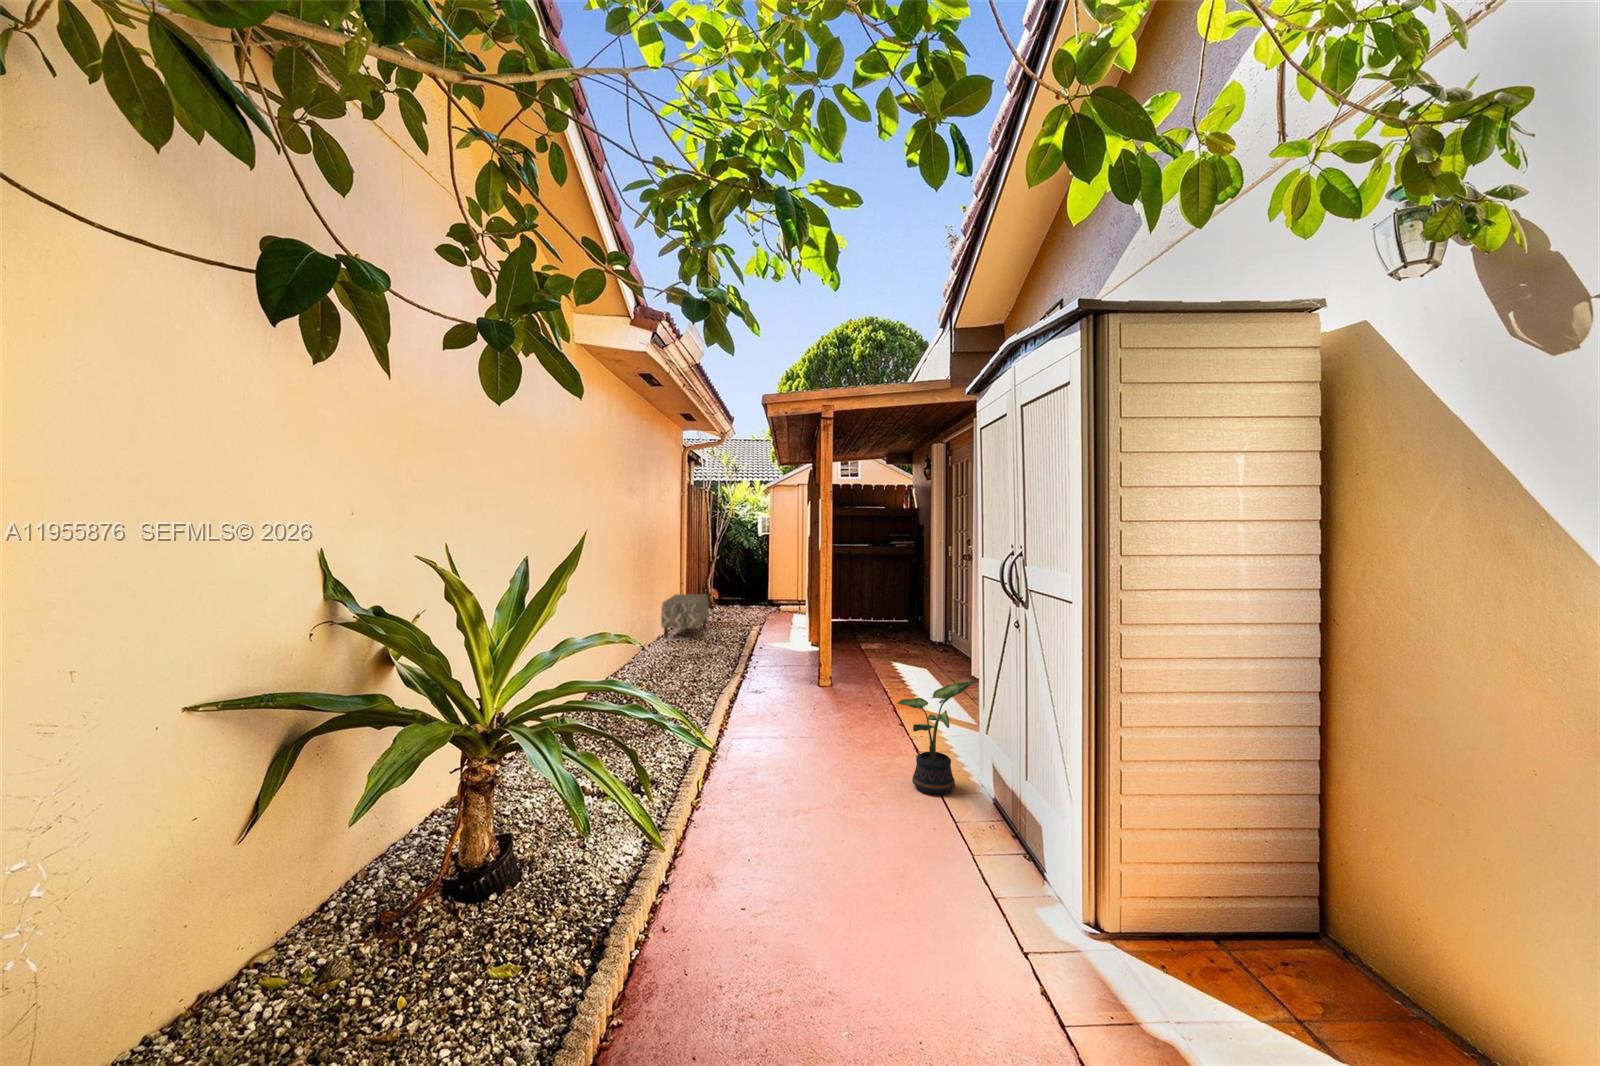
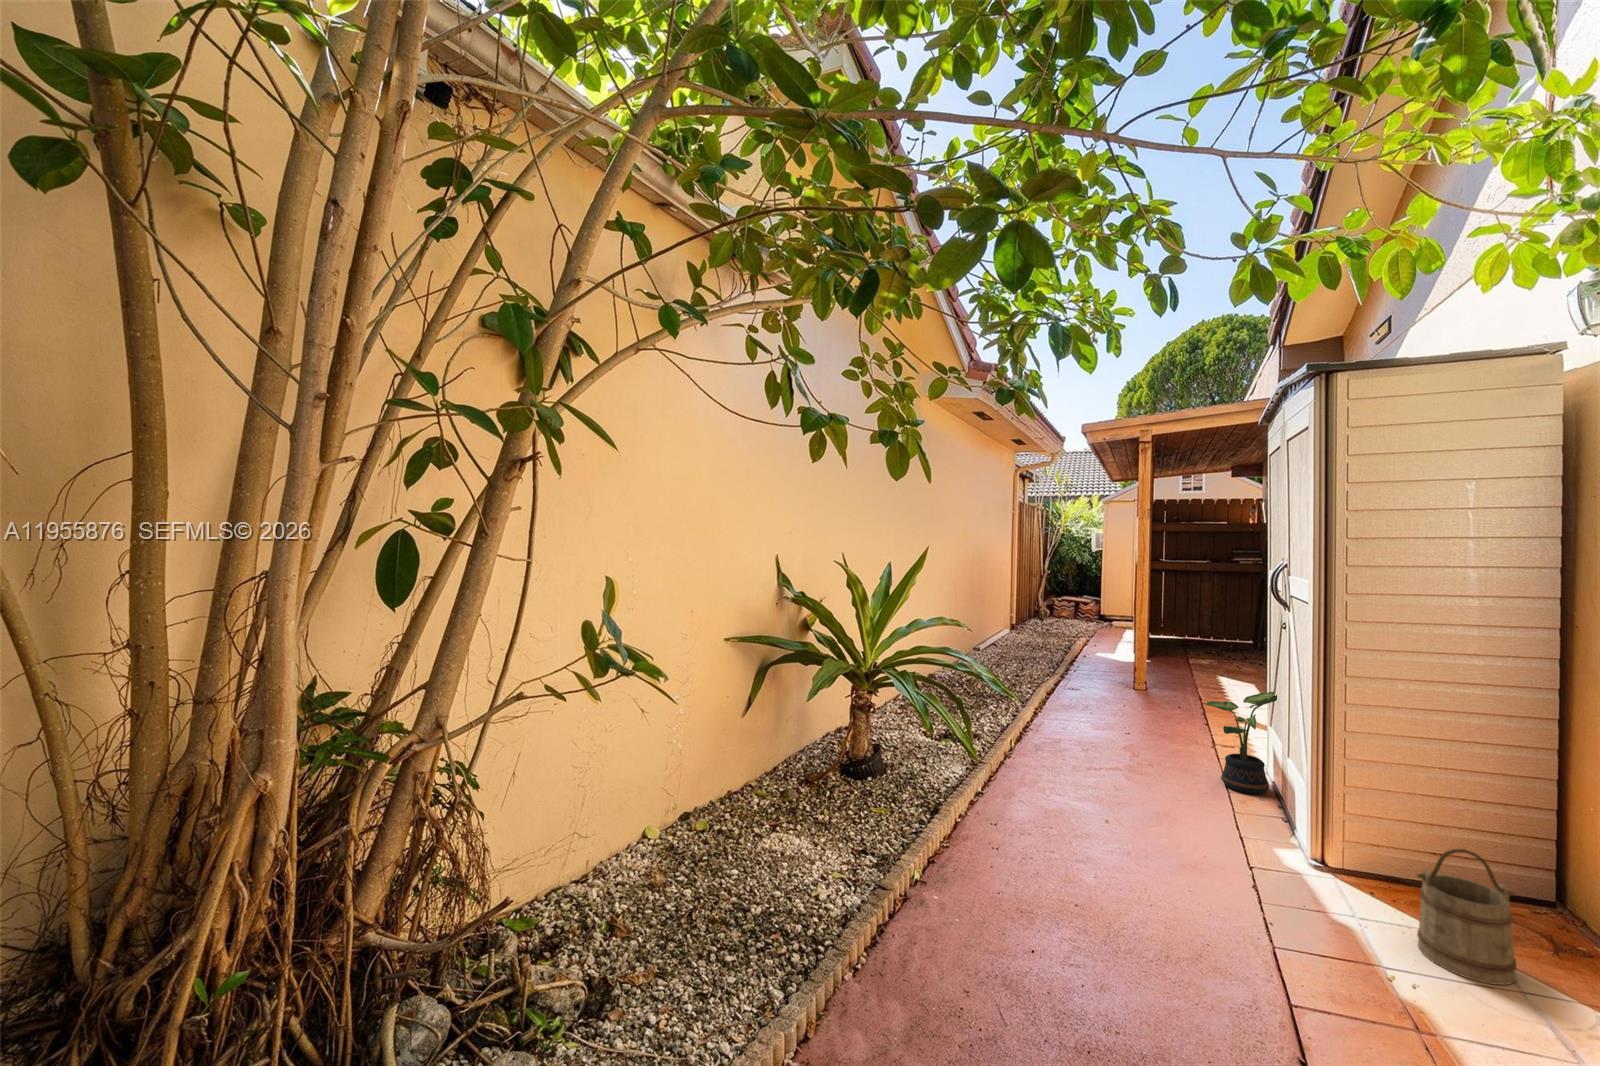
bench: present [661,594,709,639] -> none [991,603,1036,645]
bucket: none [1131,854,1215,997] -> present [1417,849,1517,985]

